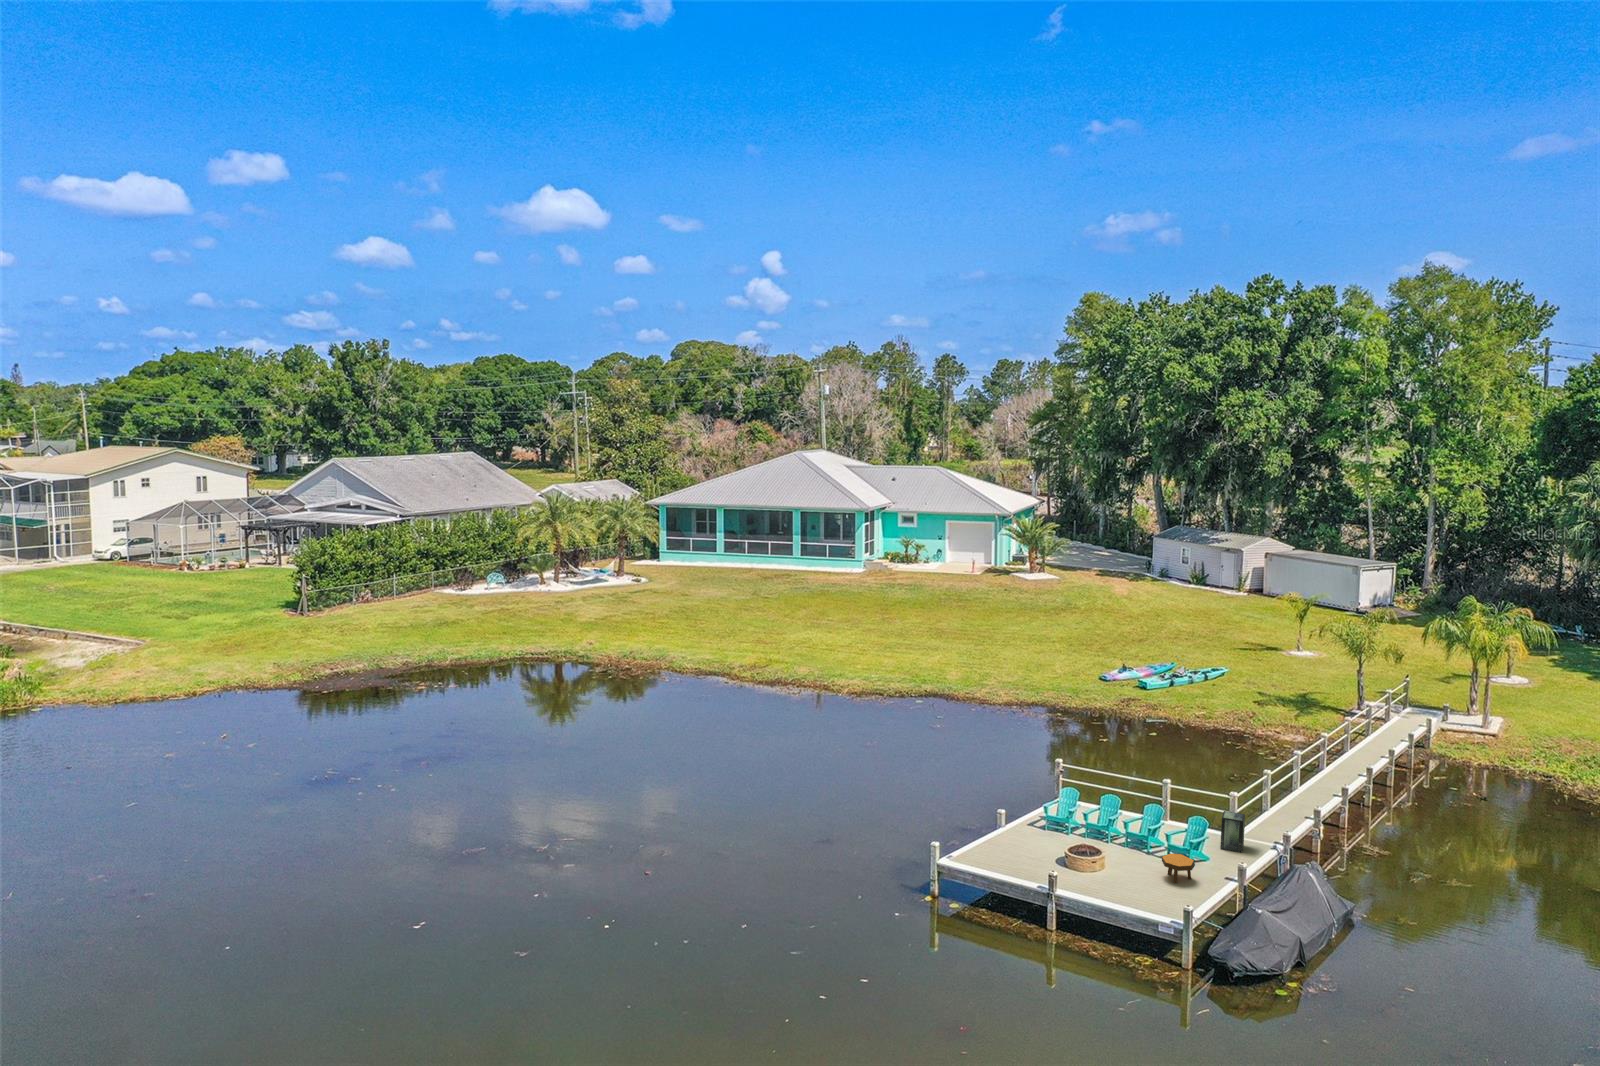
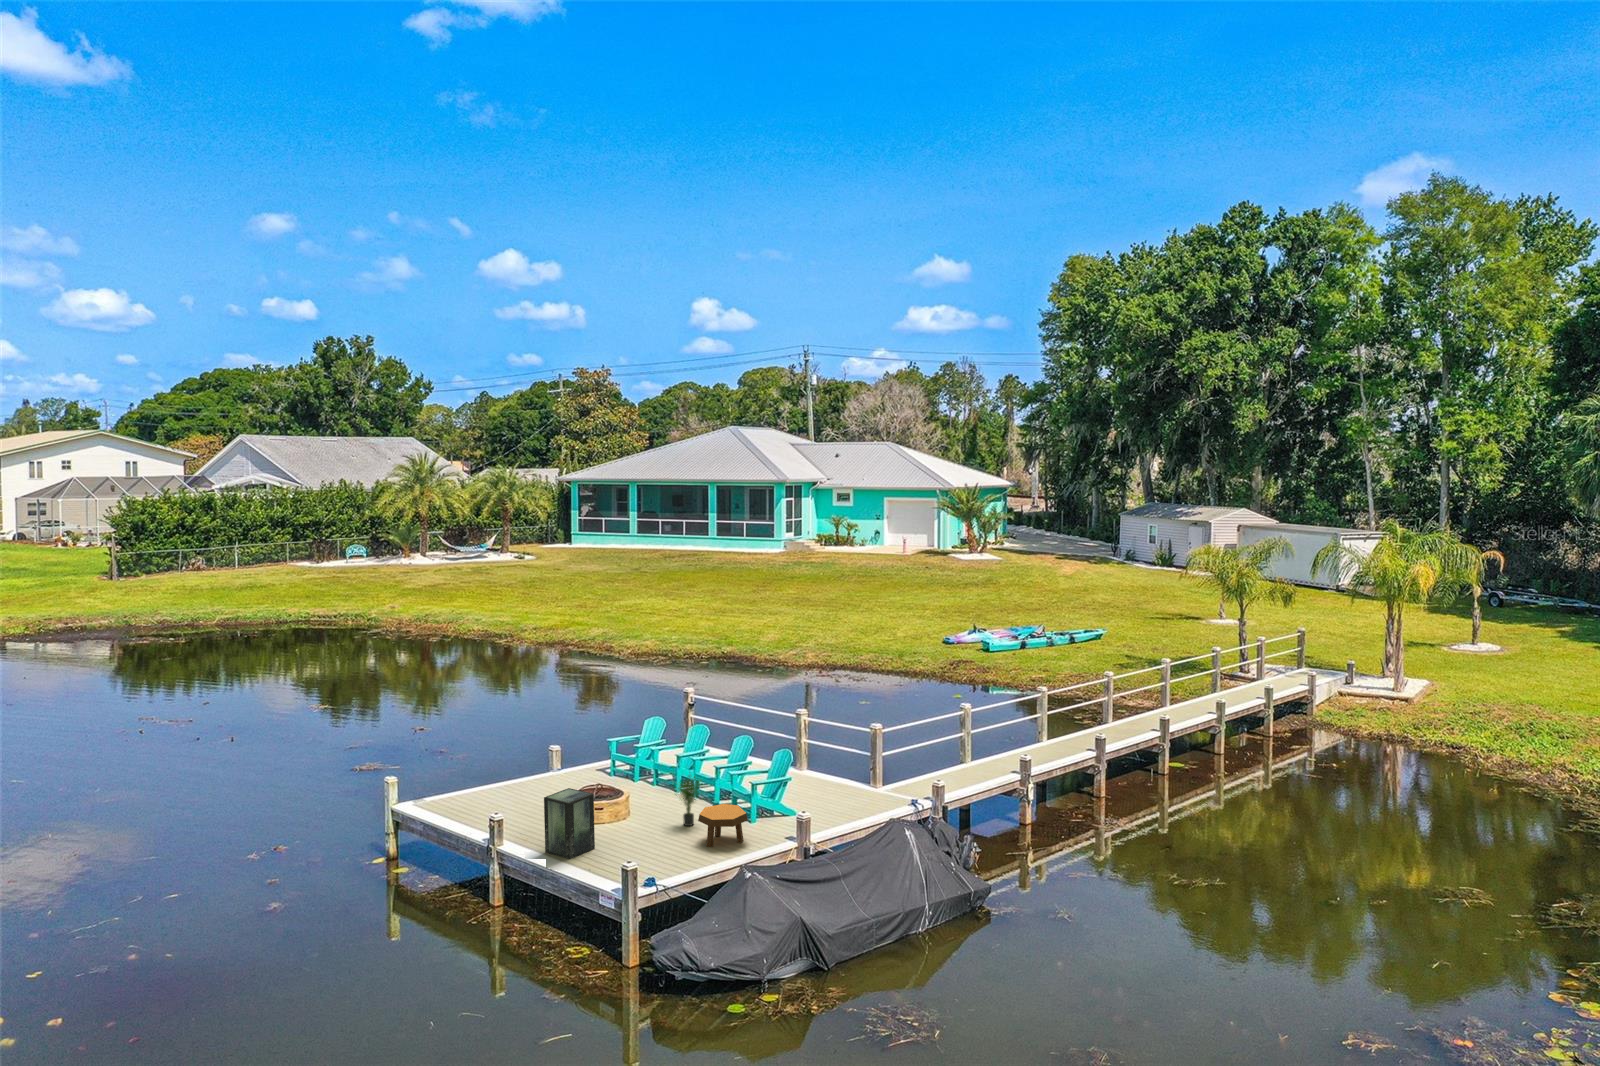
storage box: present [1220,811,1245,853] -> present [544,788,595,859]
potted plant: none [1127,832,1152,868] -> present [678,776,700,826]

